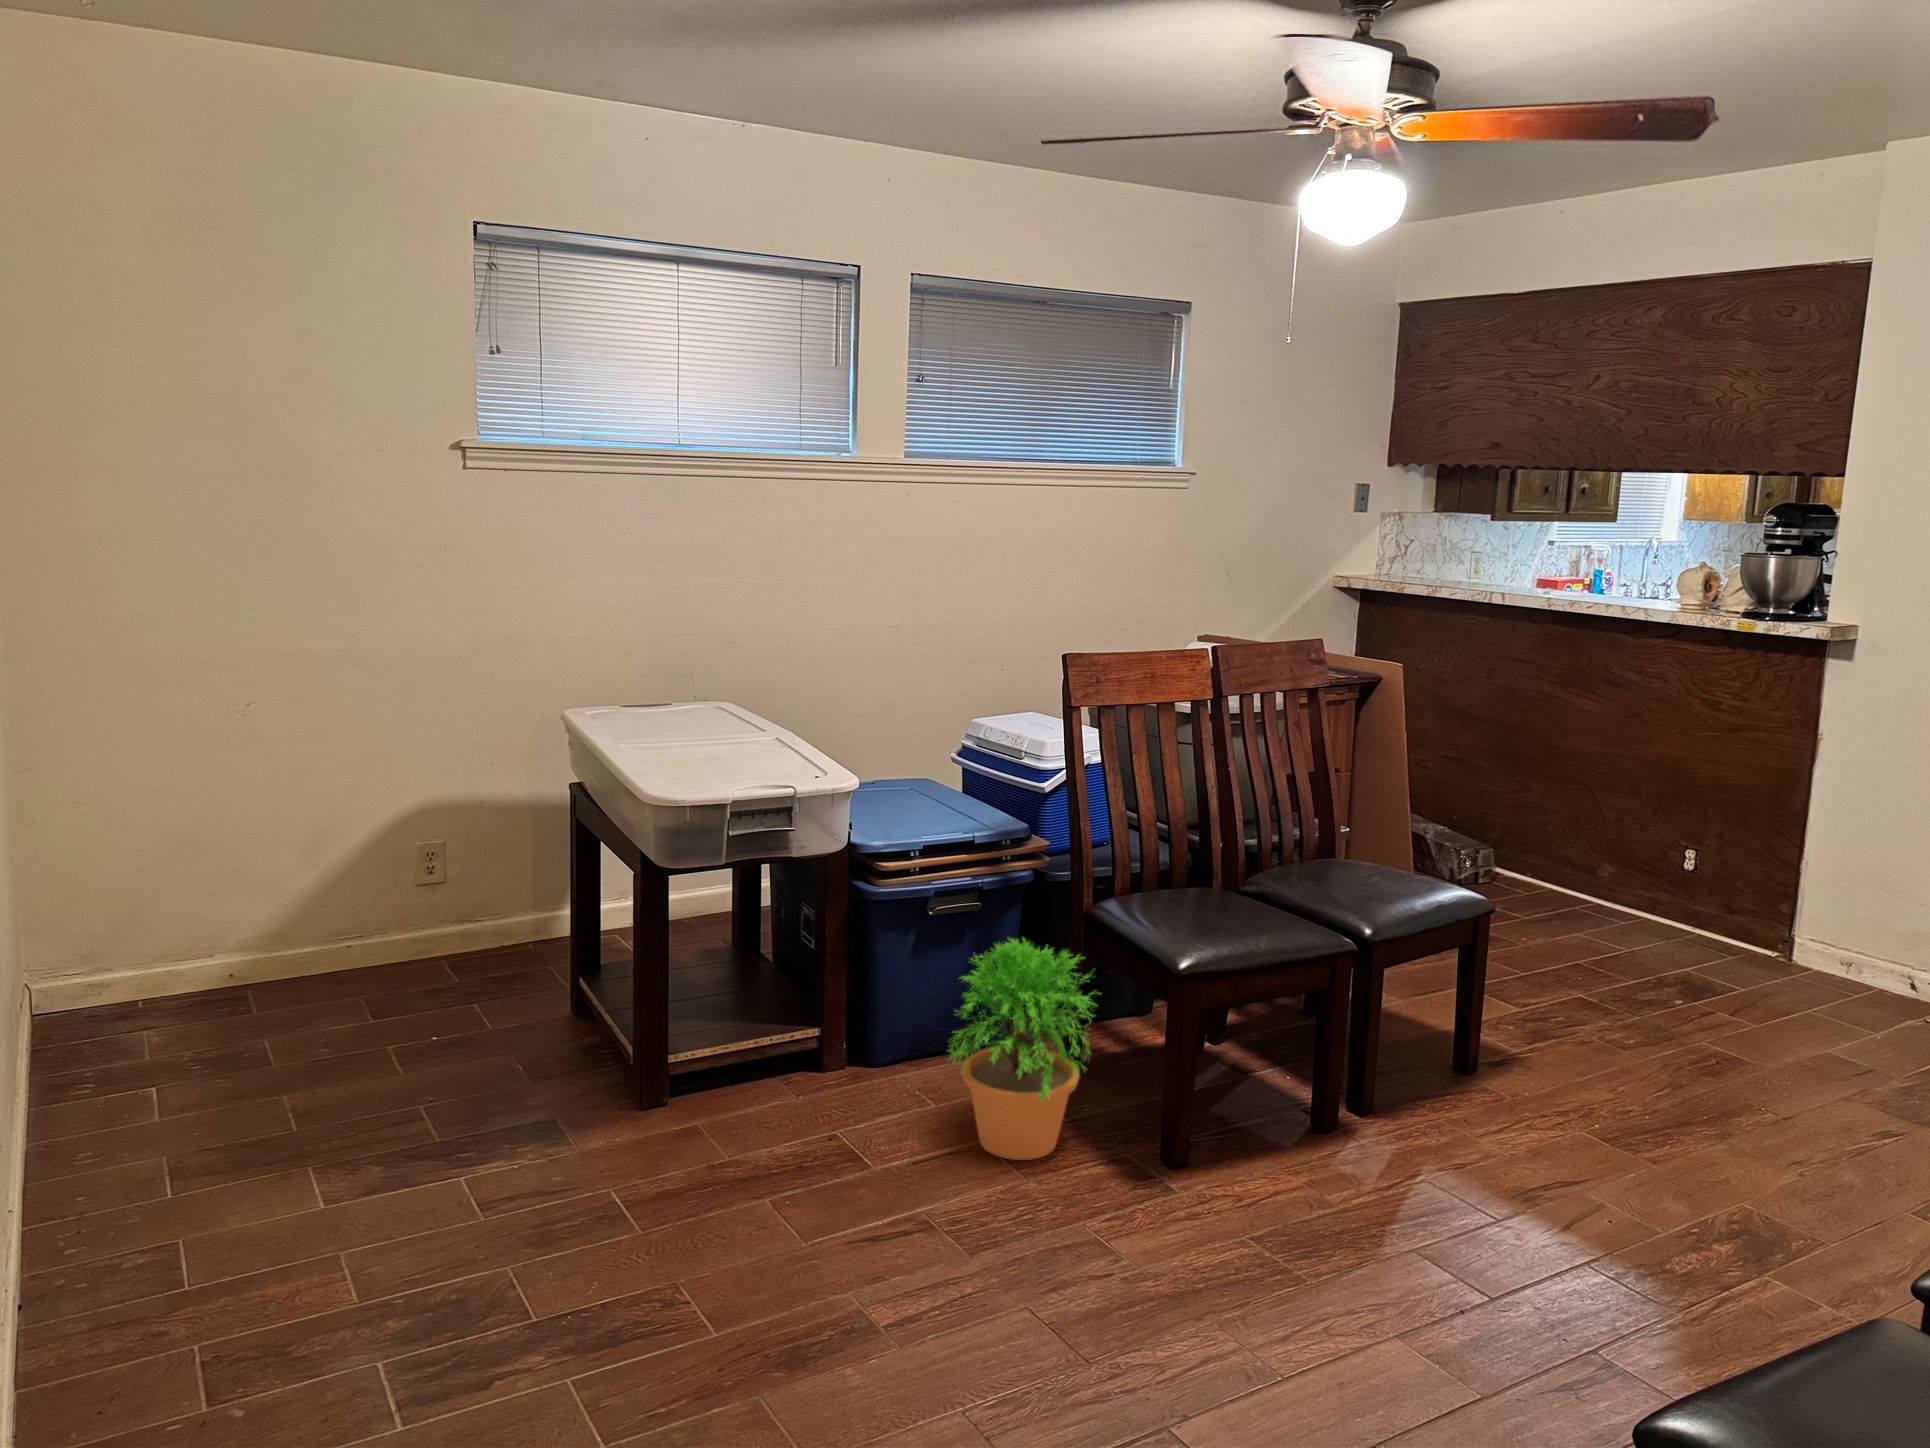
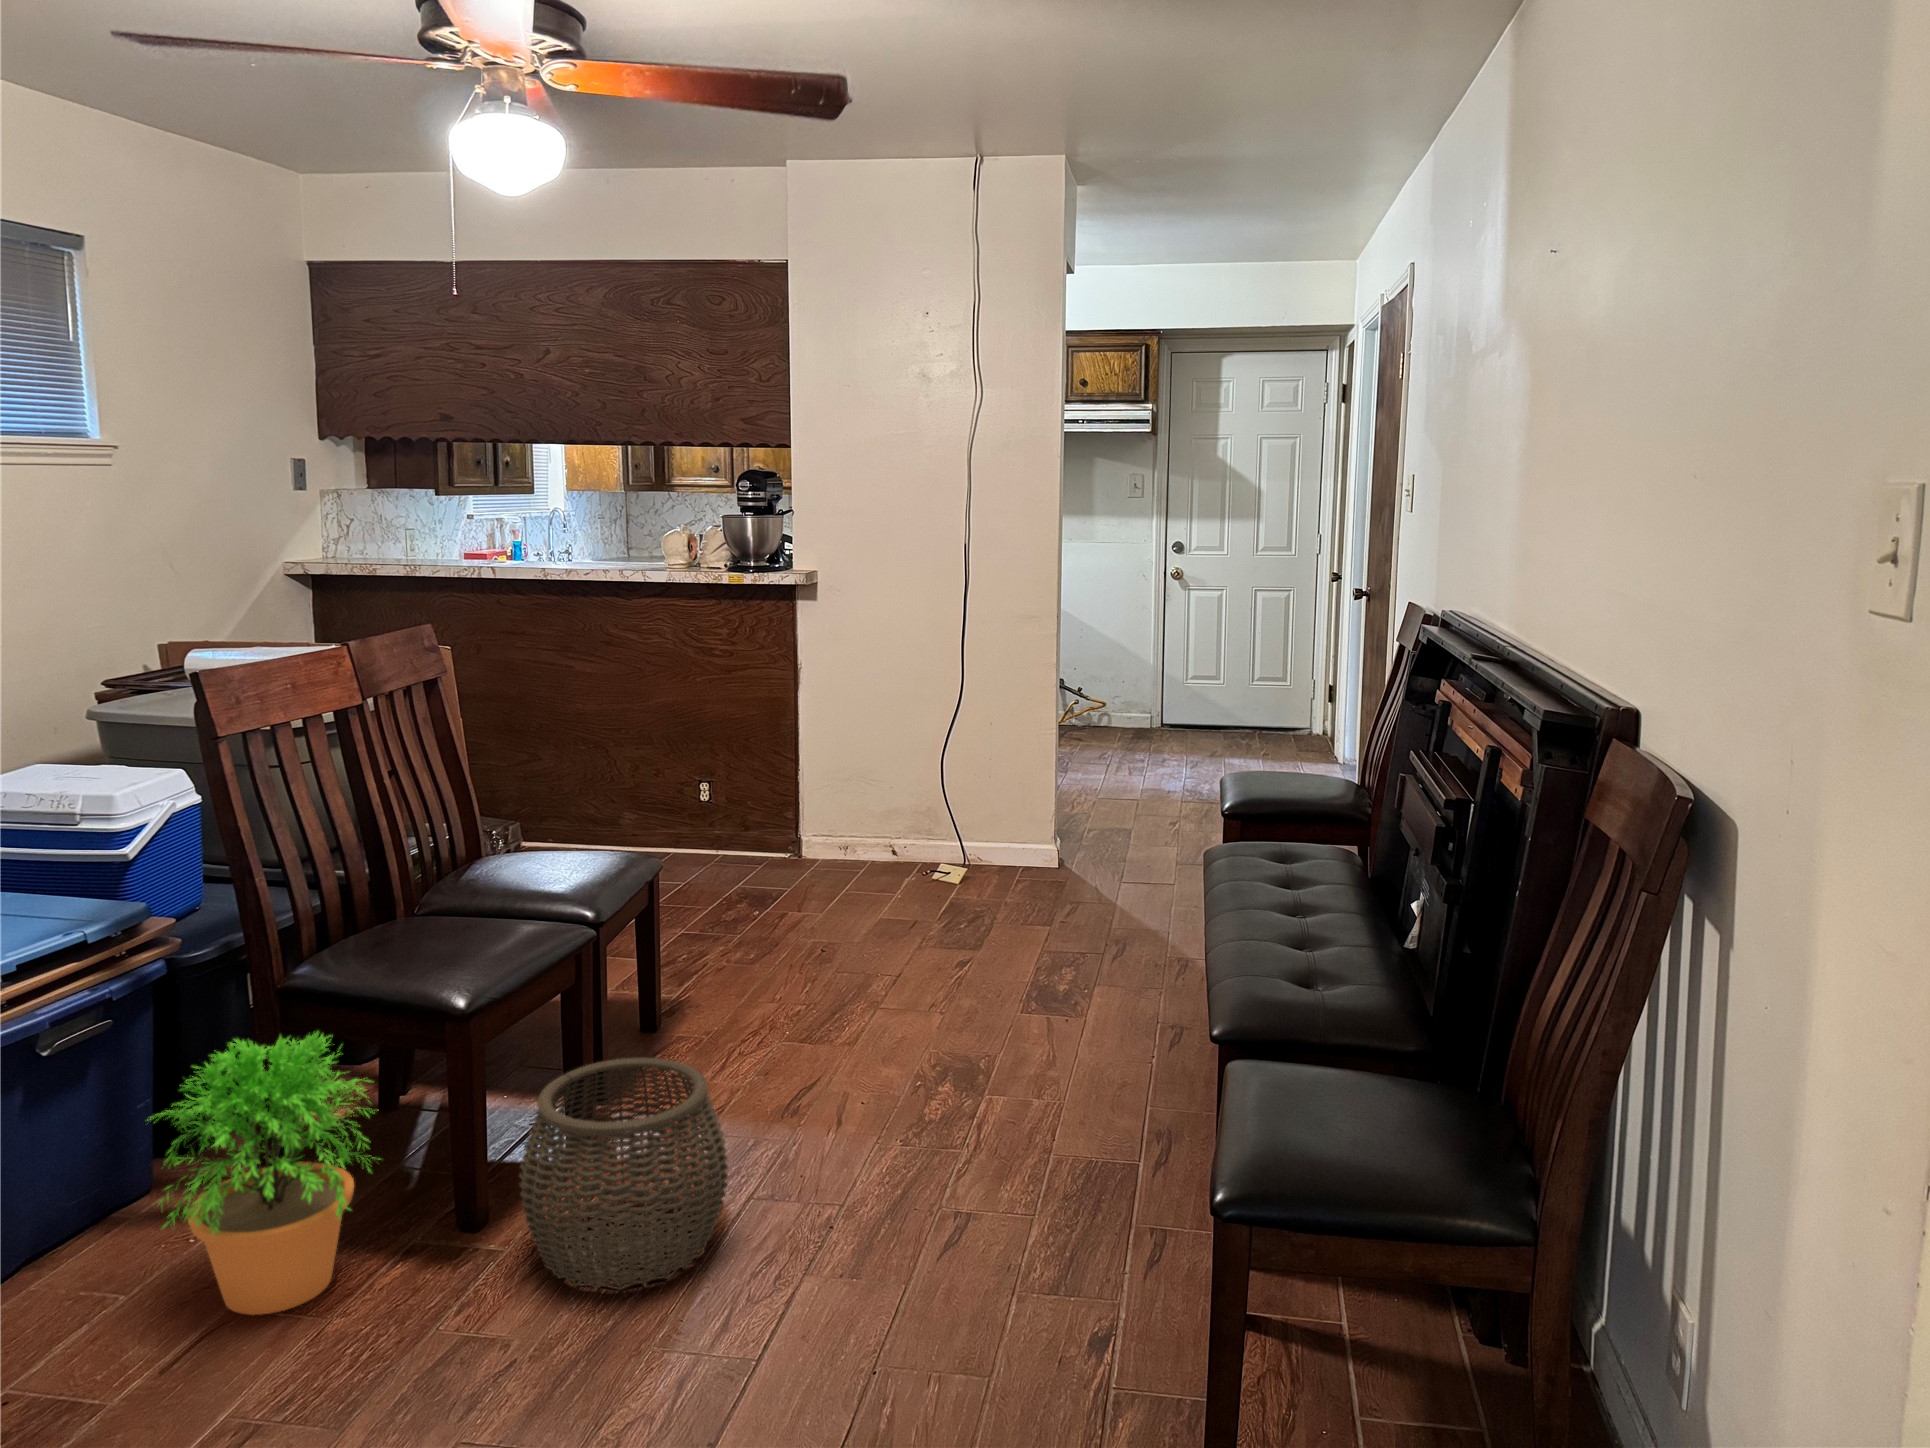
woven basket: none [1175,1055,1371,1279] -> present [519,1058,728,1290]

